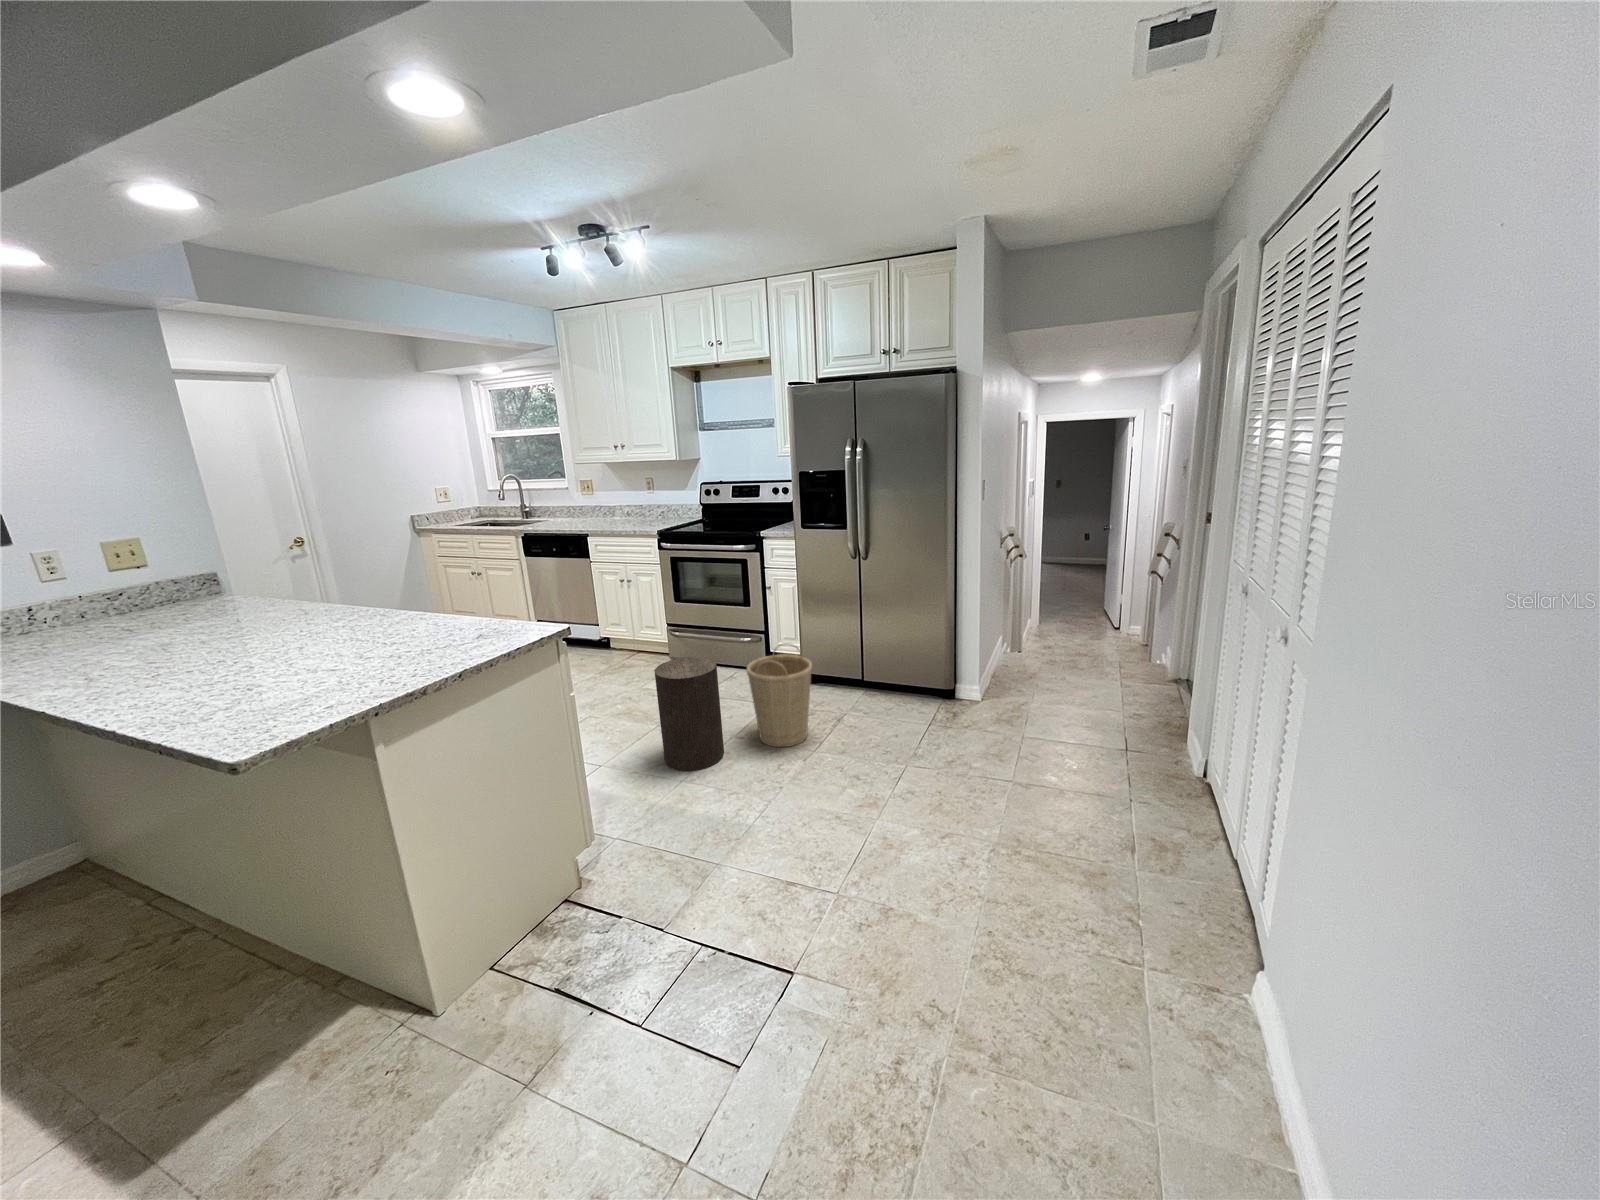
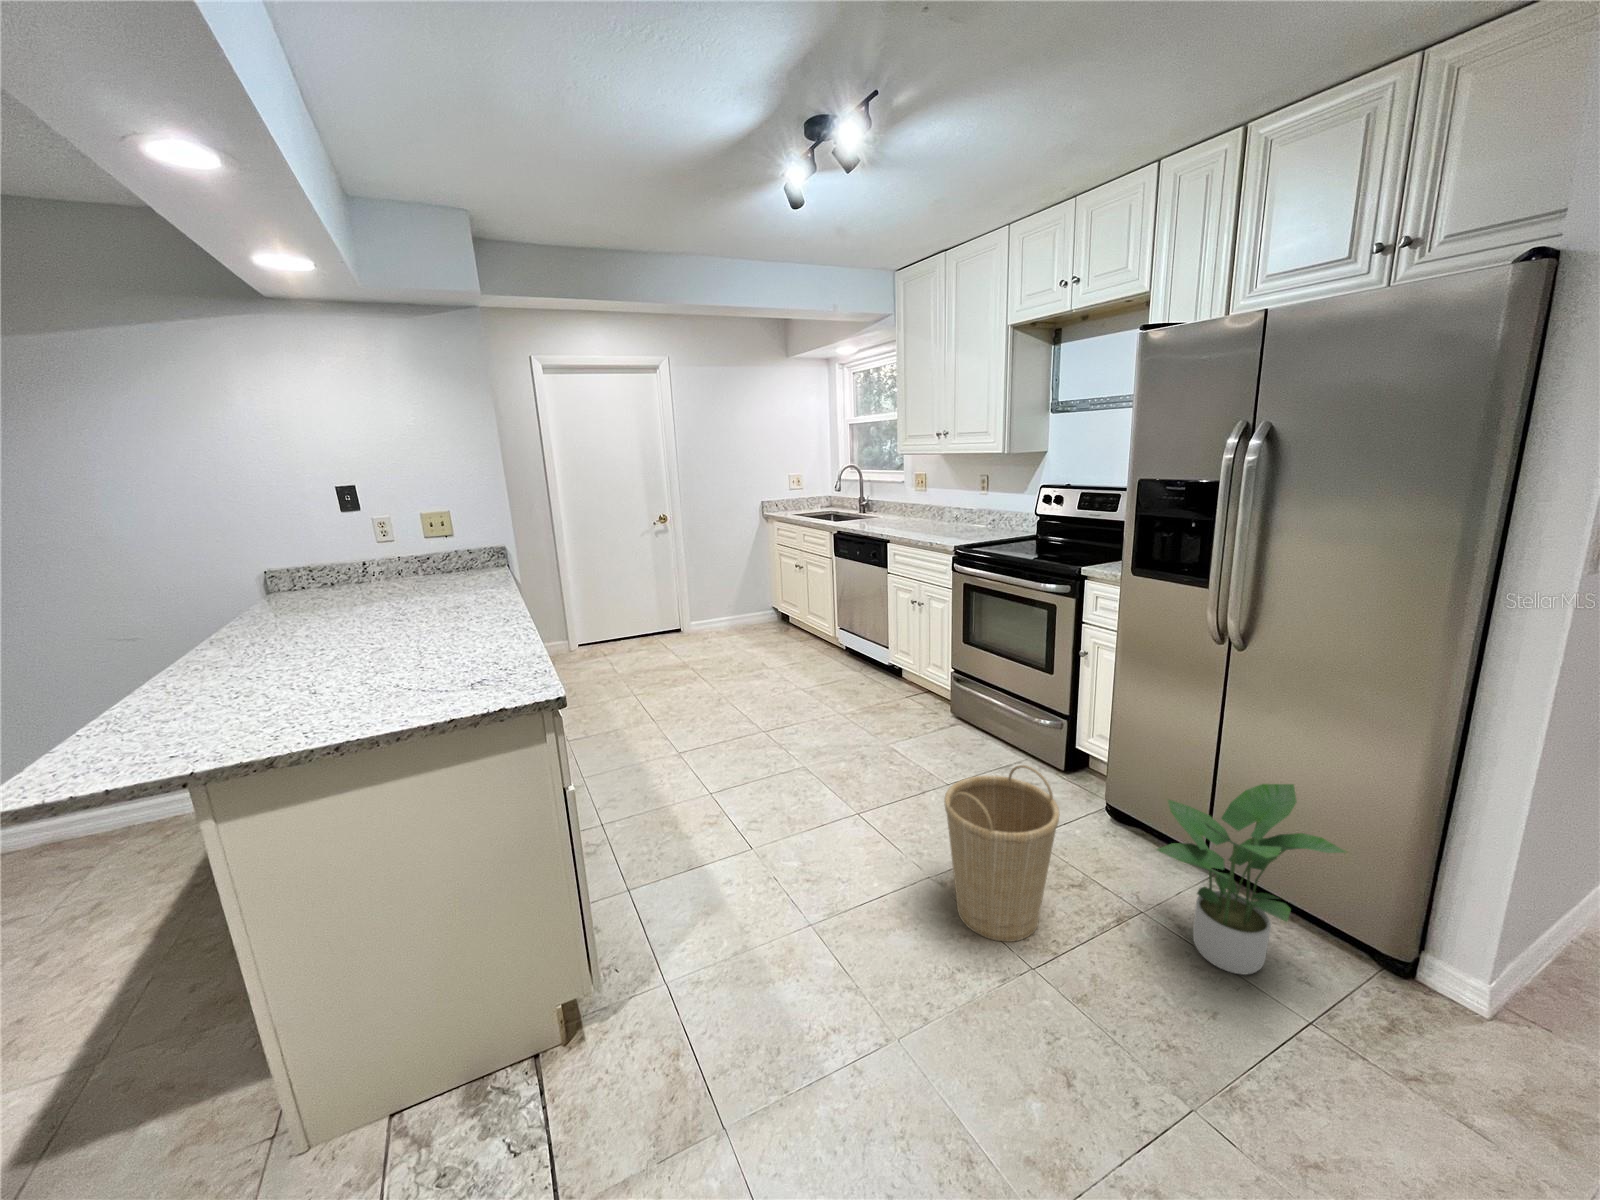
potted plant: none [849,616,924,716] -> present [1157,784,1345,975]
stool: present [654,657,724,771] -> none [806,740,896,914]

